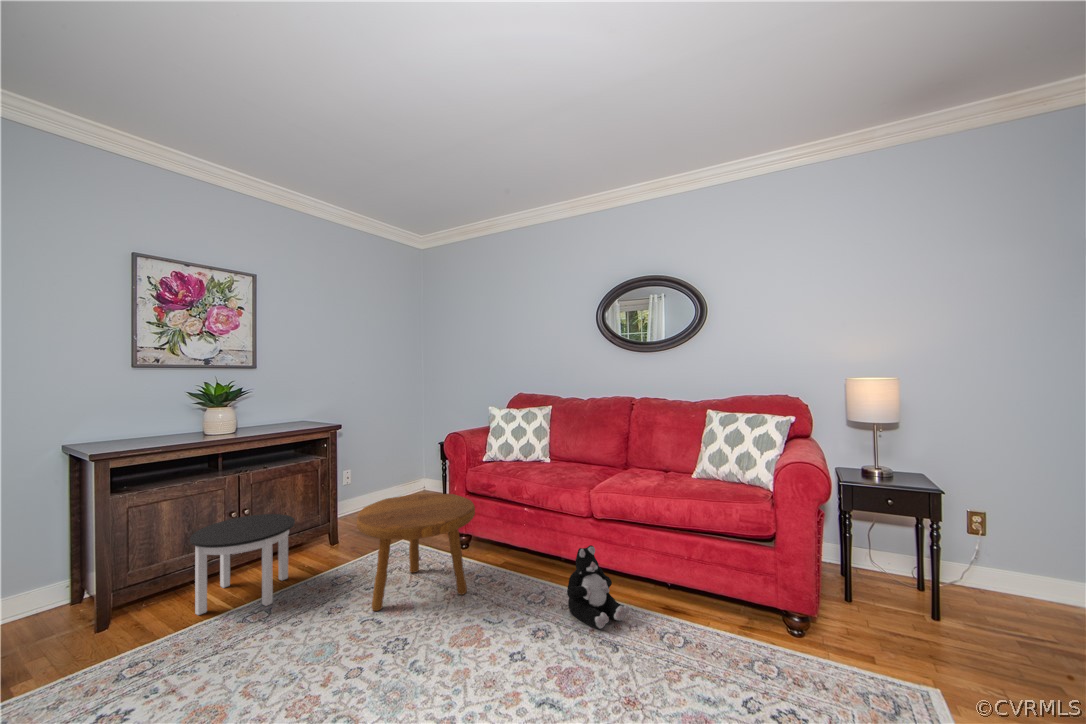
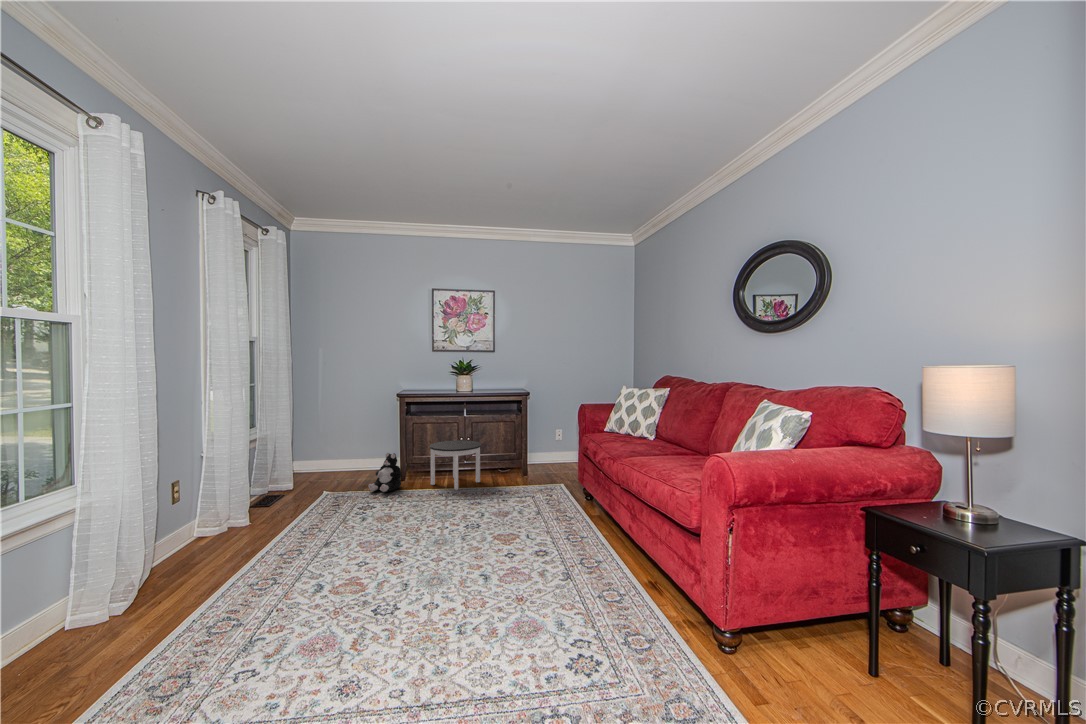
footstool: present [357,493,475,611] -> none [481,443,560,516]
plush toy: present [567,545,629,629] -> present [368,453,402,492]

